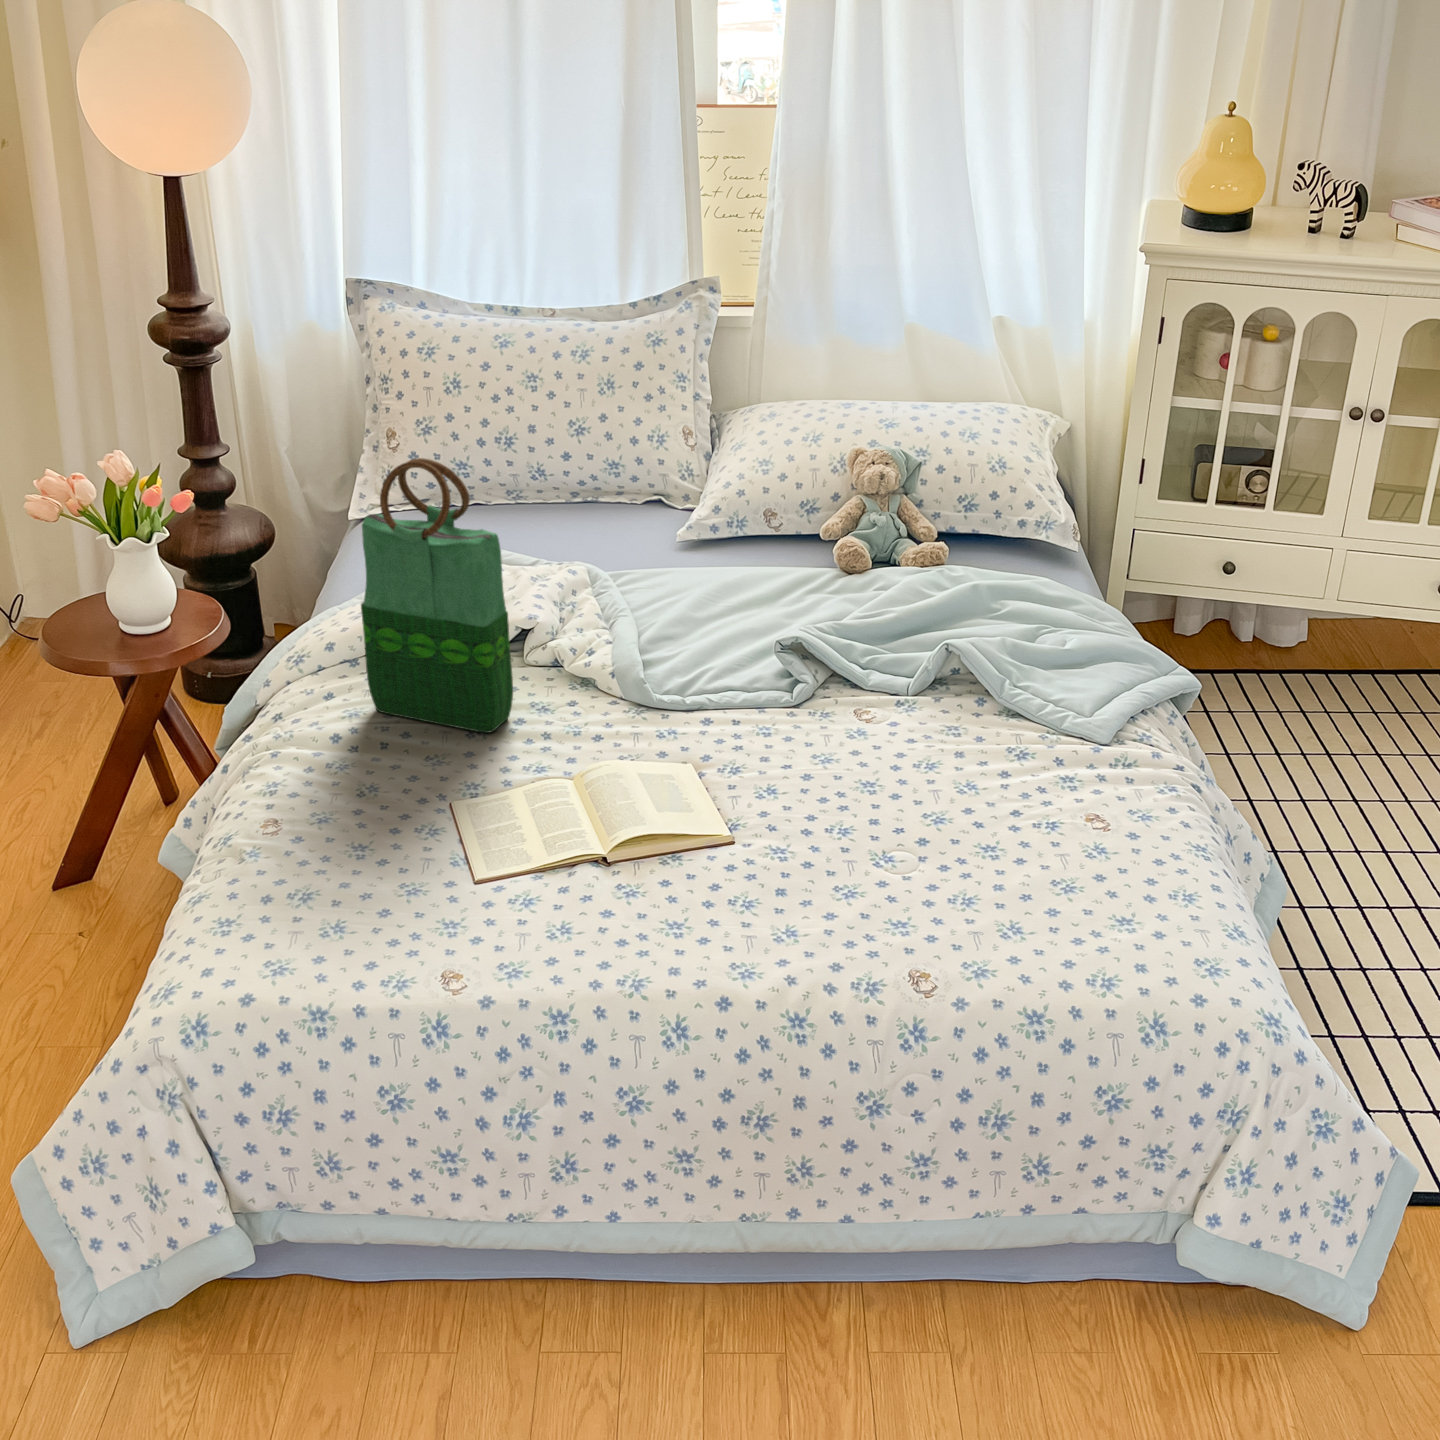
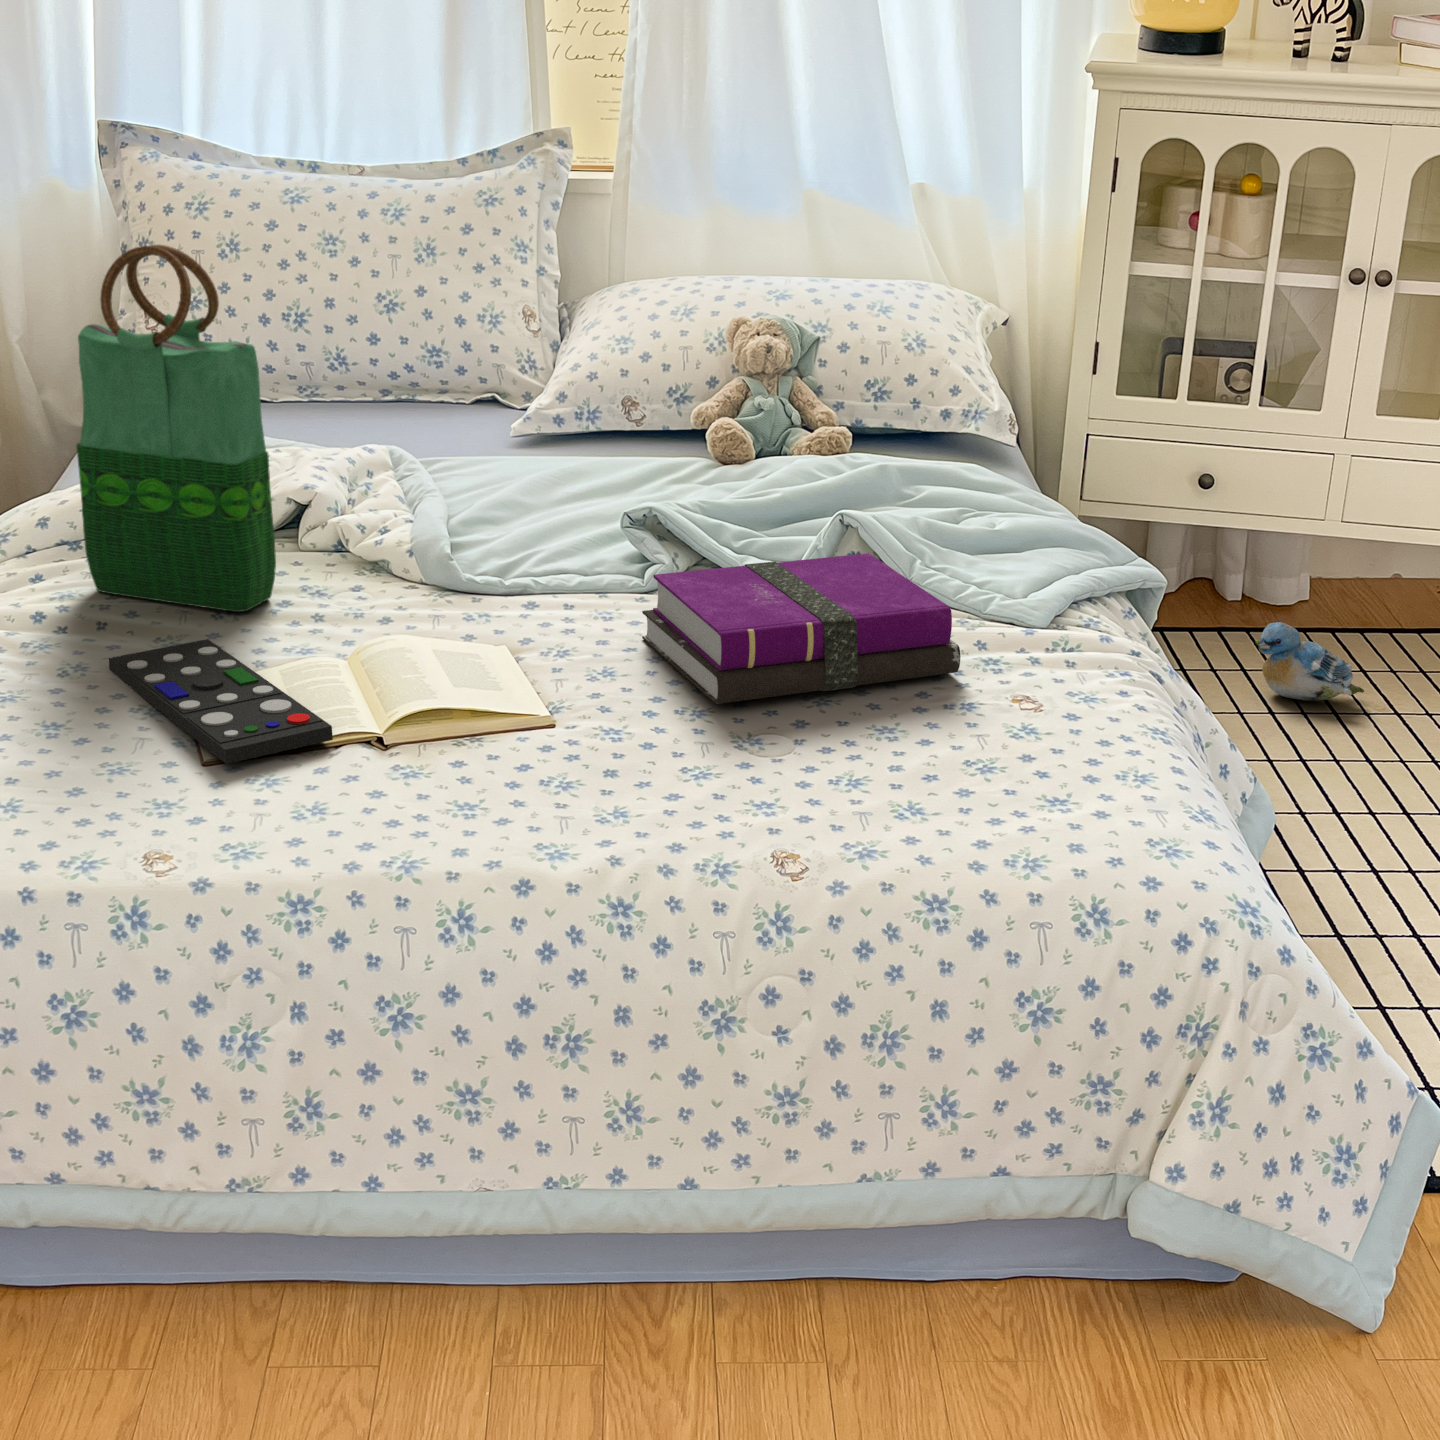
plush toy: none [1261,676,1347,737] -> present [1256,622,1364,701]
notebook: none [796,686,1045,828] -> present [642,553,960,704]
remote control: none [394,762,570,890] -> present [109,639,333,764]

